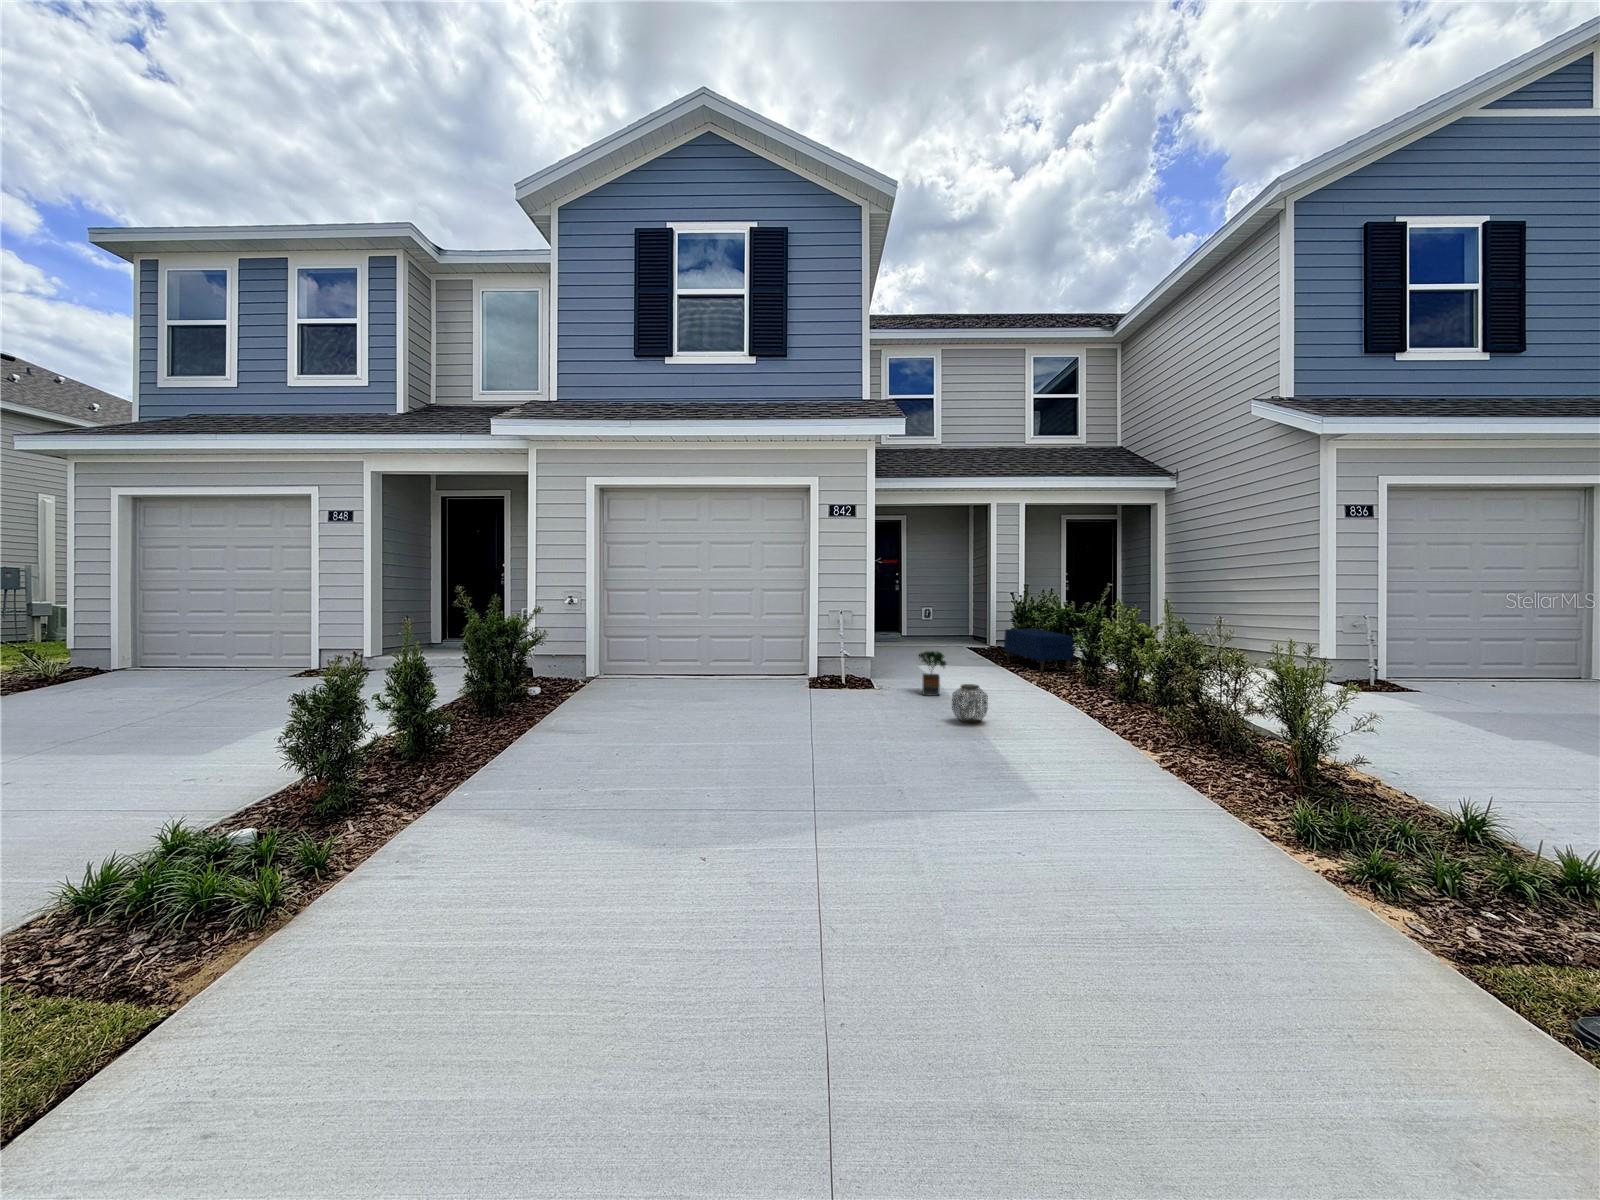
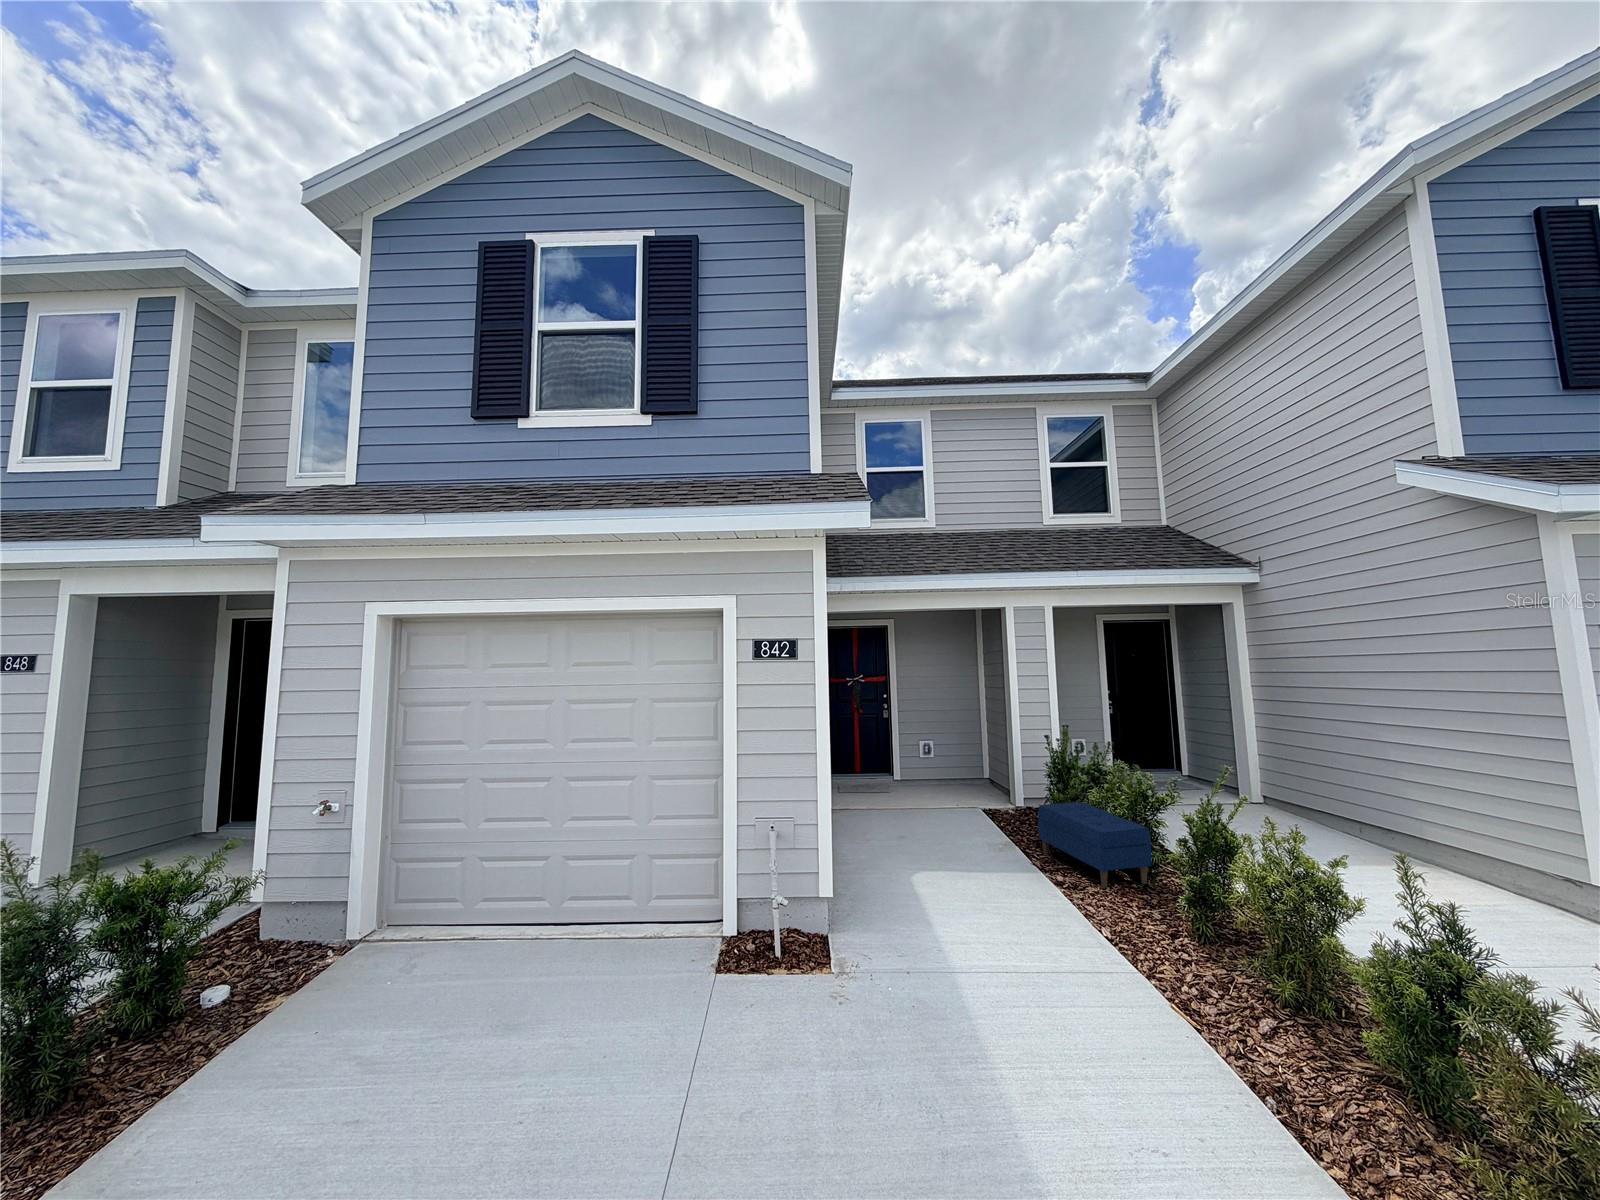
potted tree: present [919,651,947,696] -> none [901,893,955,981]
woven basket: present [952,684,988,724] -> none [966,1021,1040,1118]

